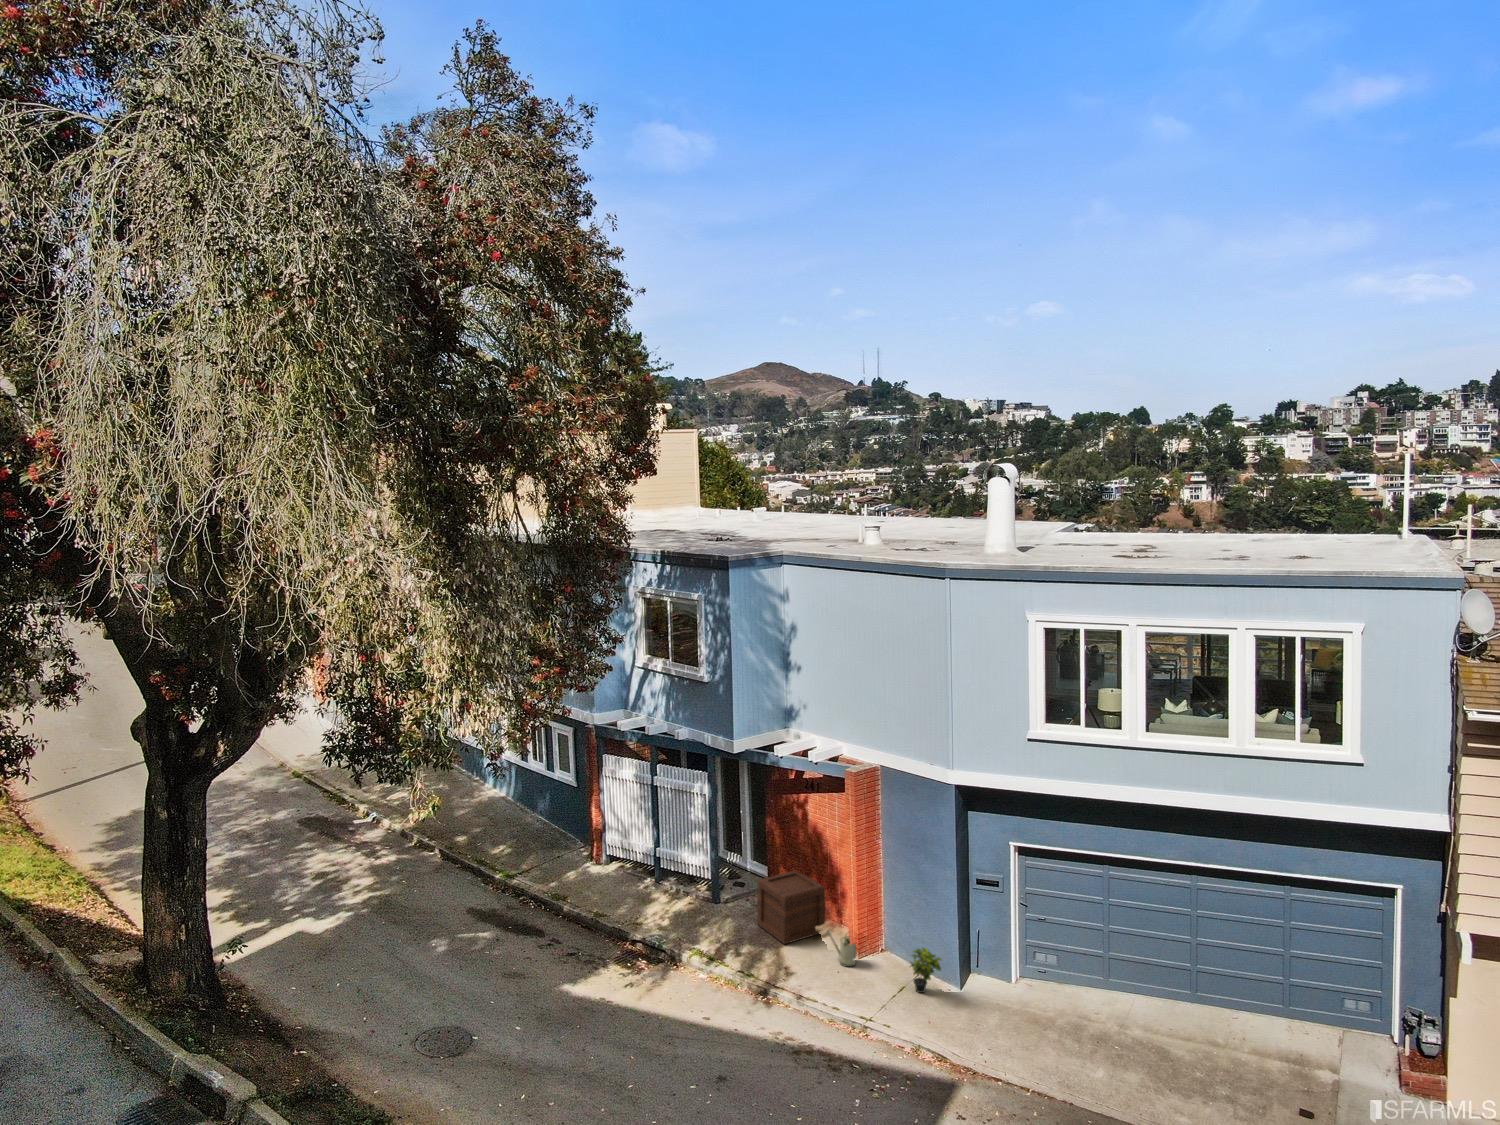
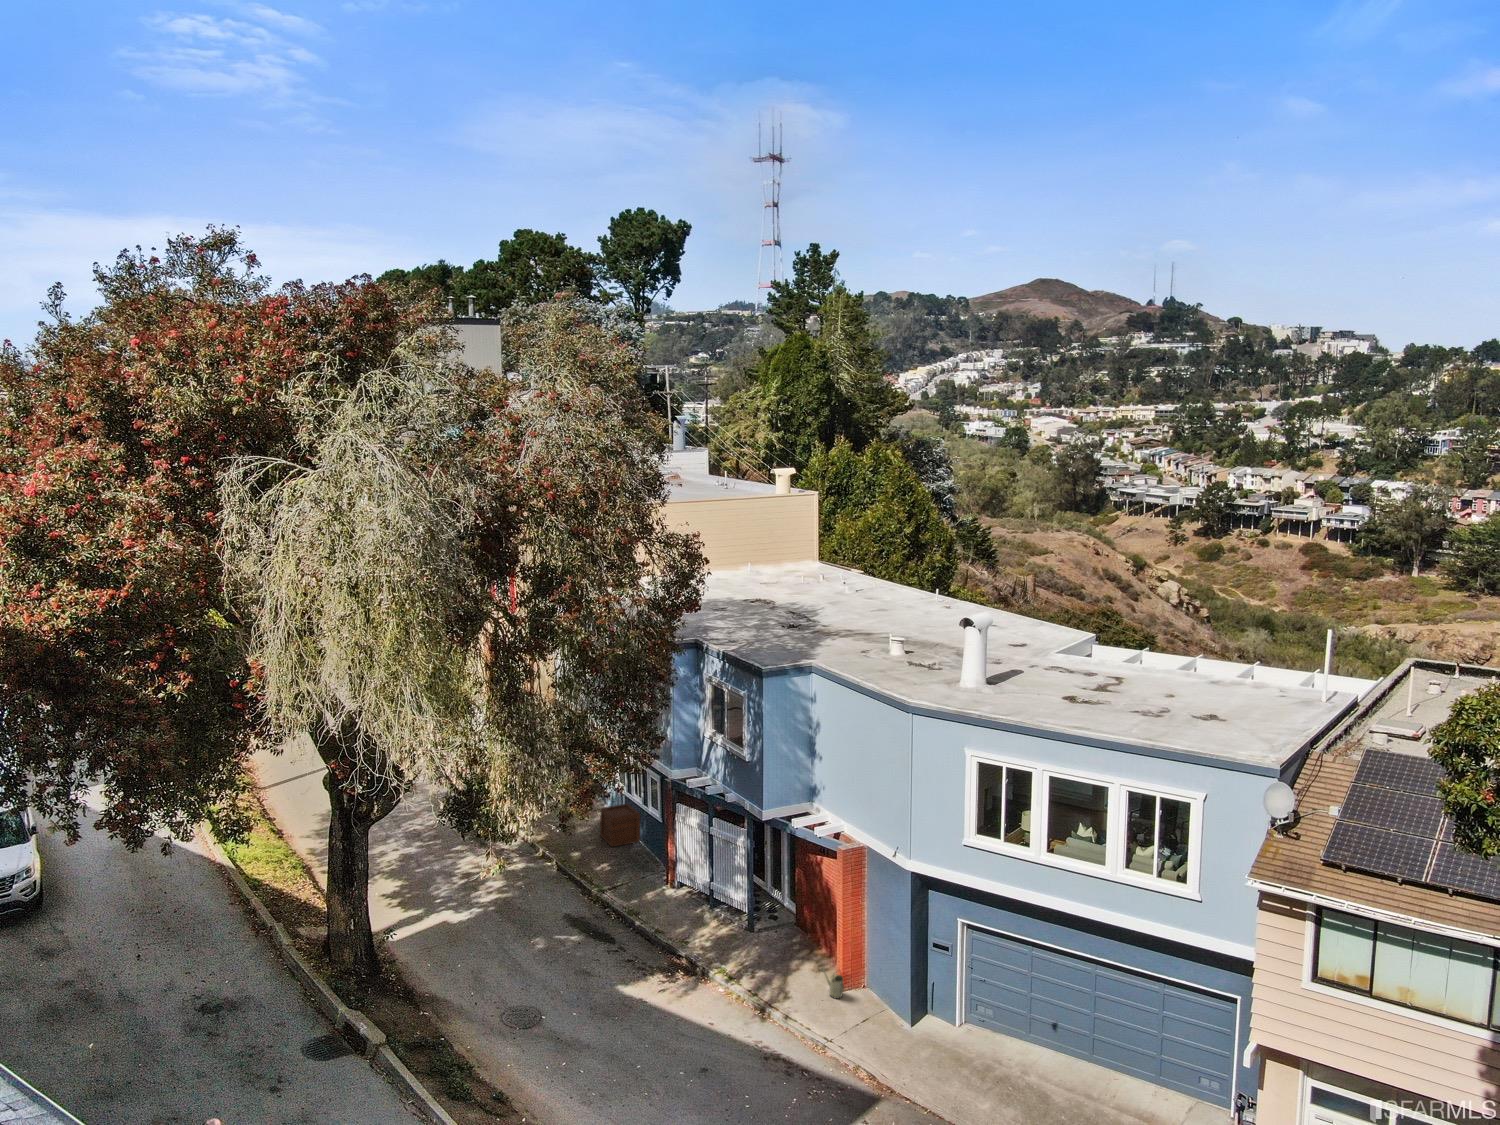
wooden crate: present [757,871,825,944] -> present [600,804,640,847]
potted plant: present [911,947,941,993] -> none [875,991,900,1027]

